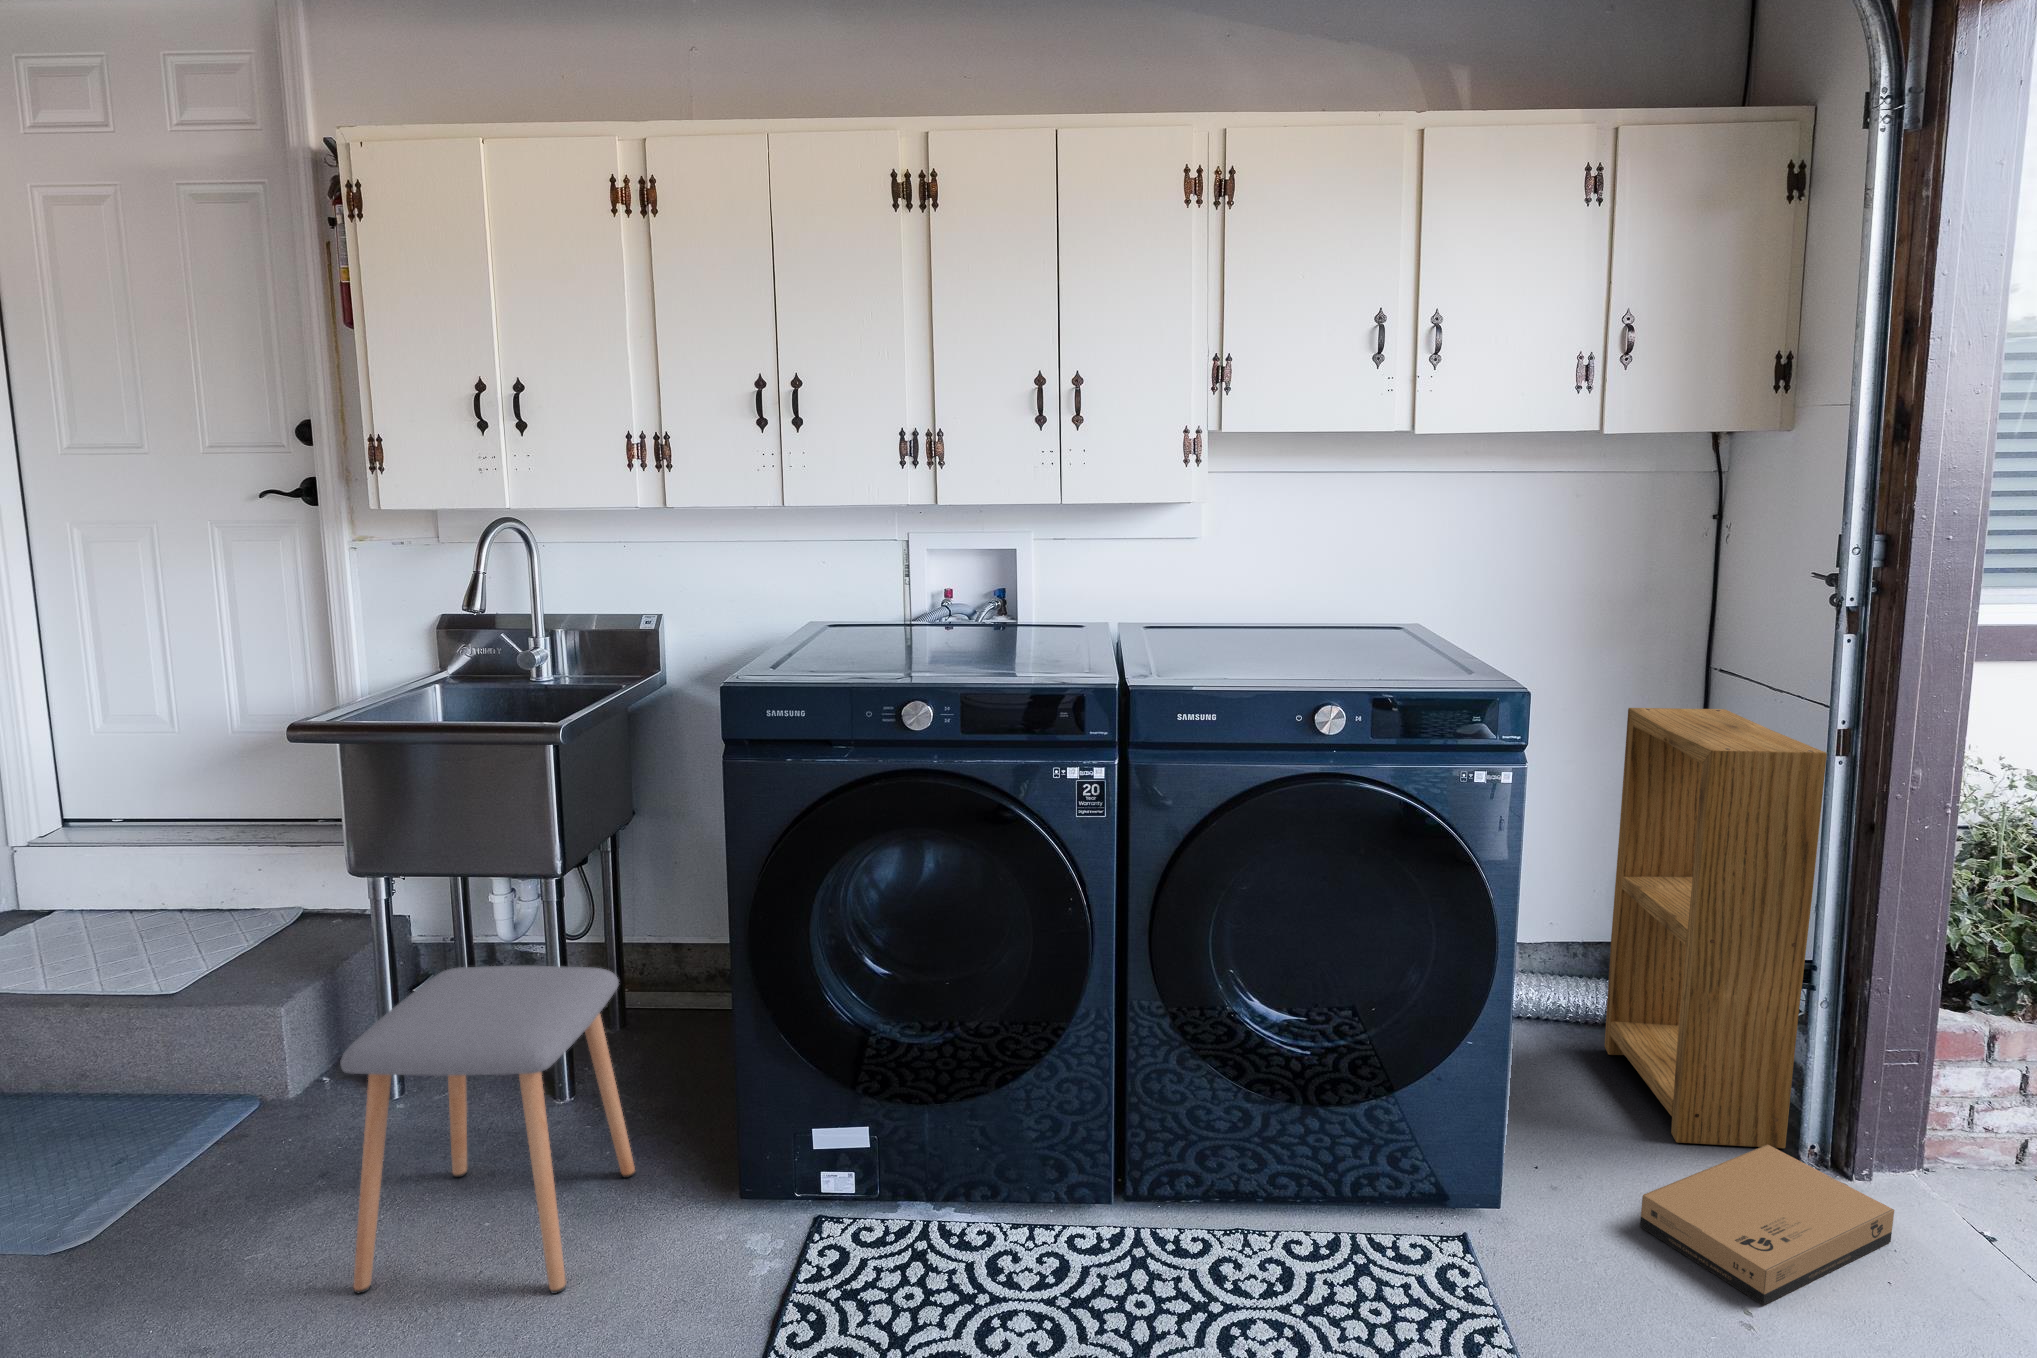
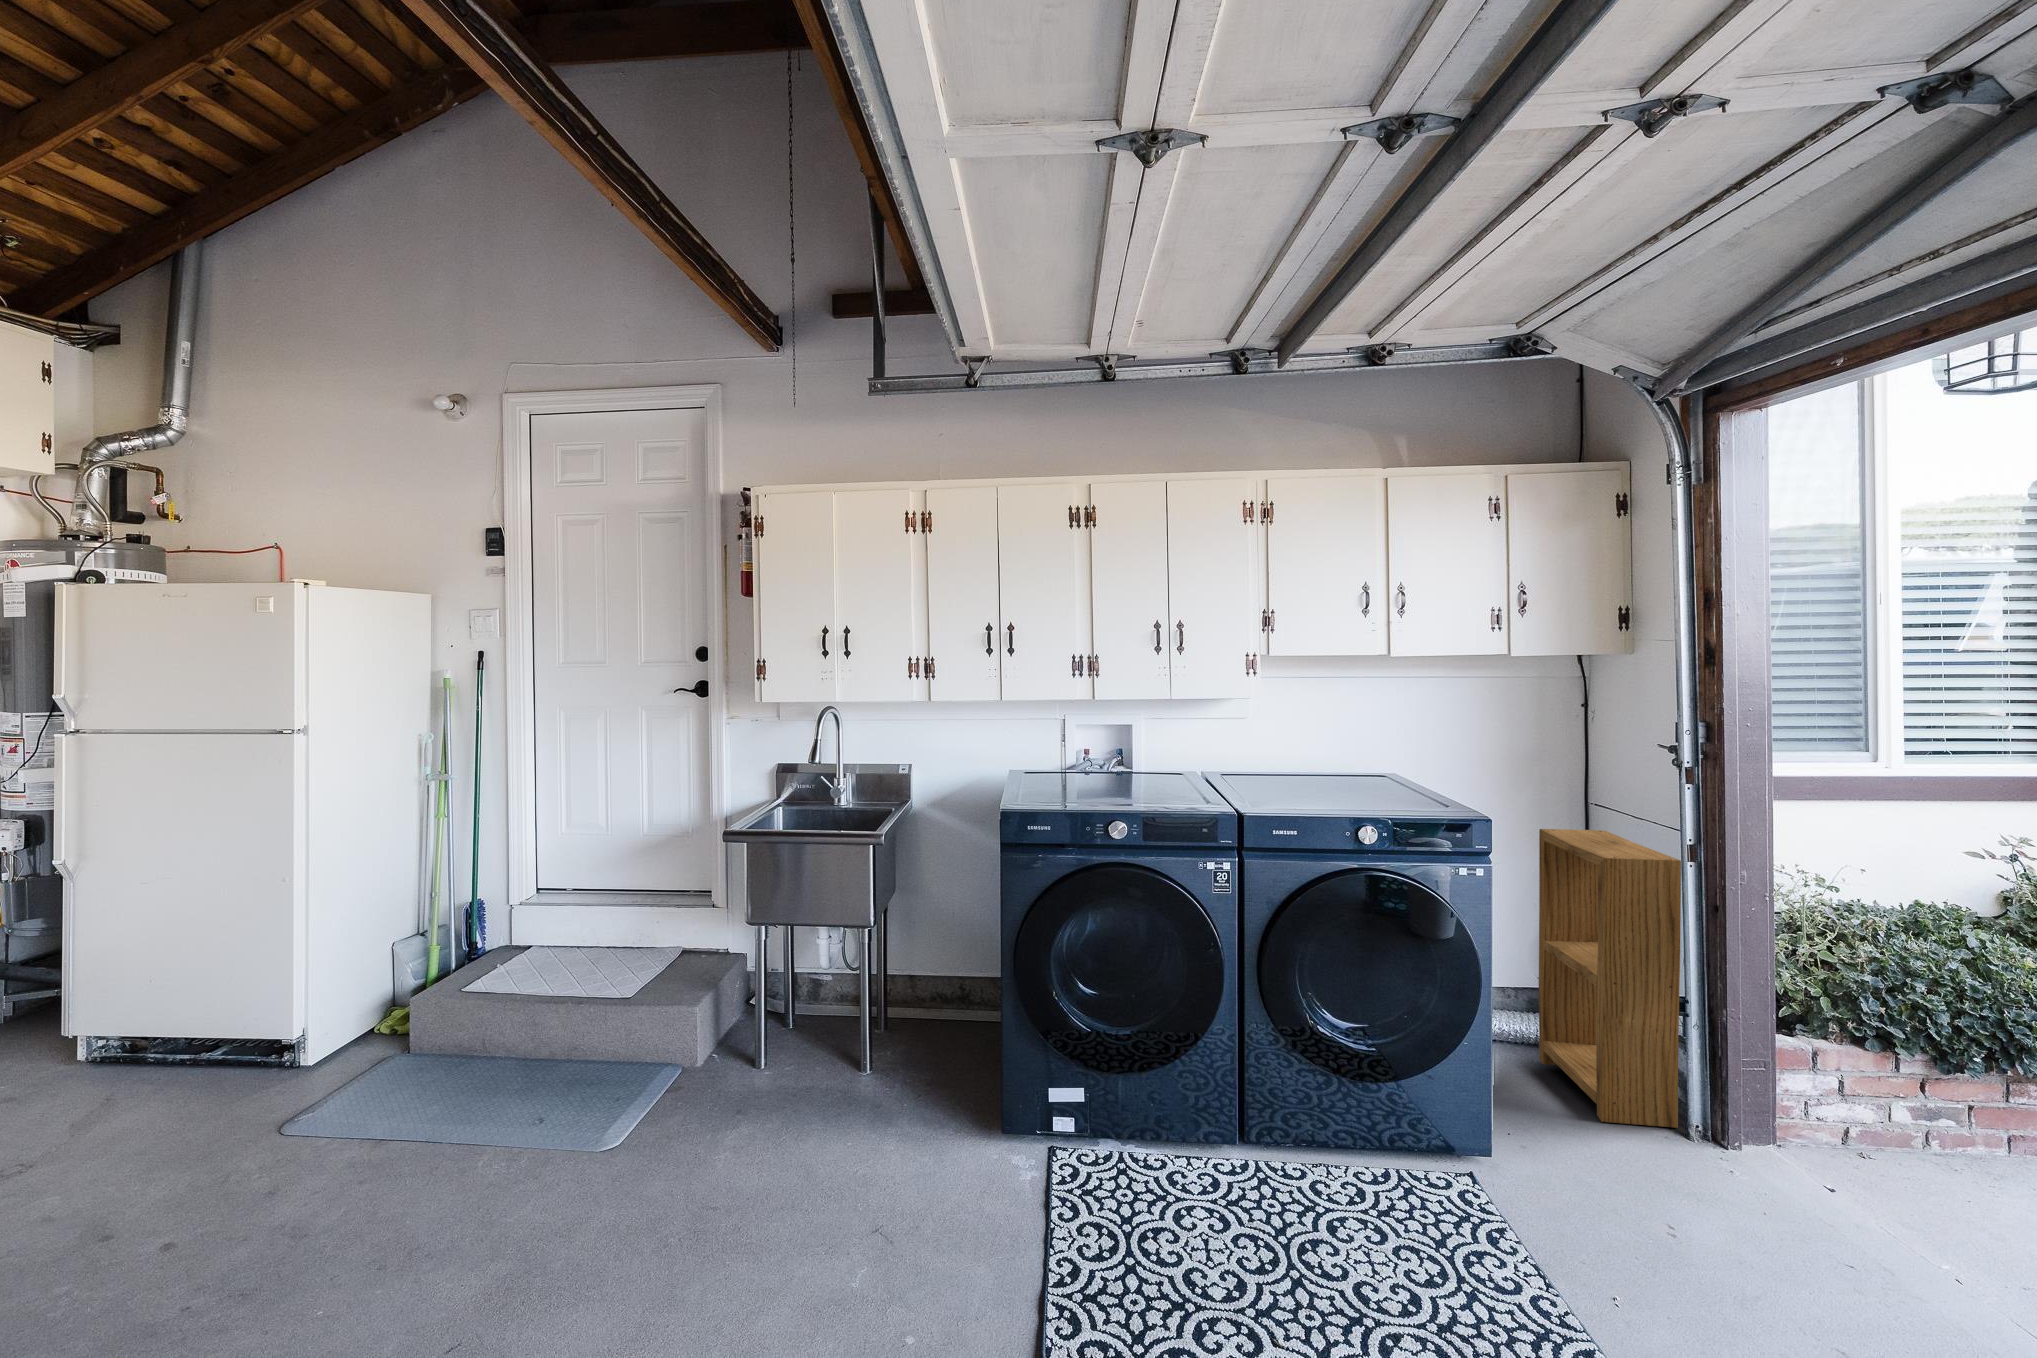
stool: present [340,966,635,1293] -> none [786,981,927,1186]
cardboard box: present [1640,1145,1894,1305] -> none [1587,1123,1761,1223]

